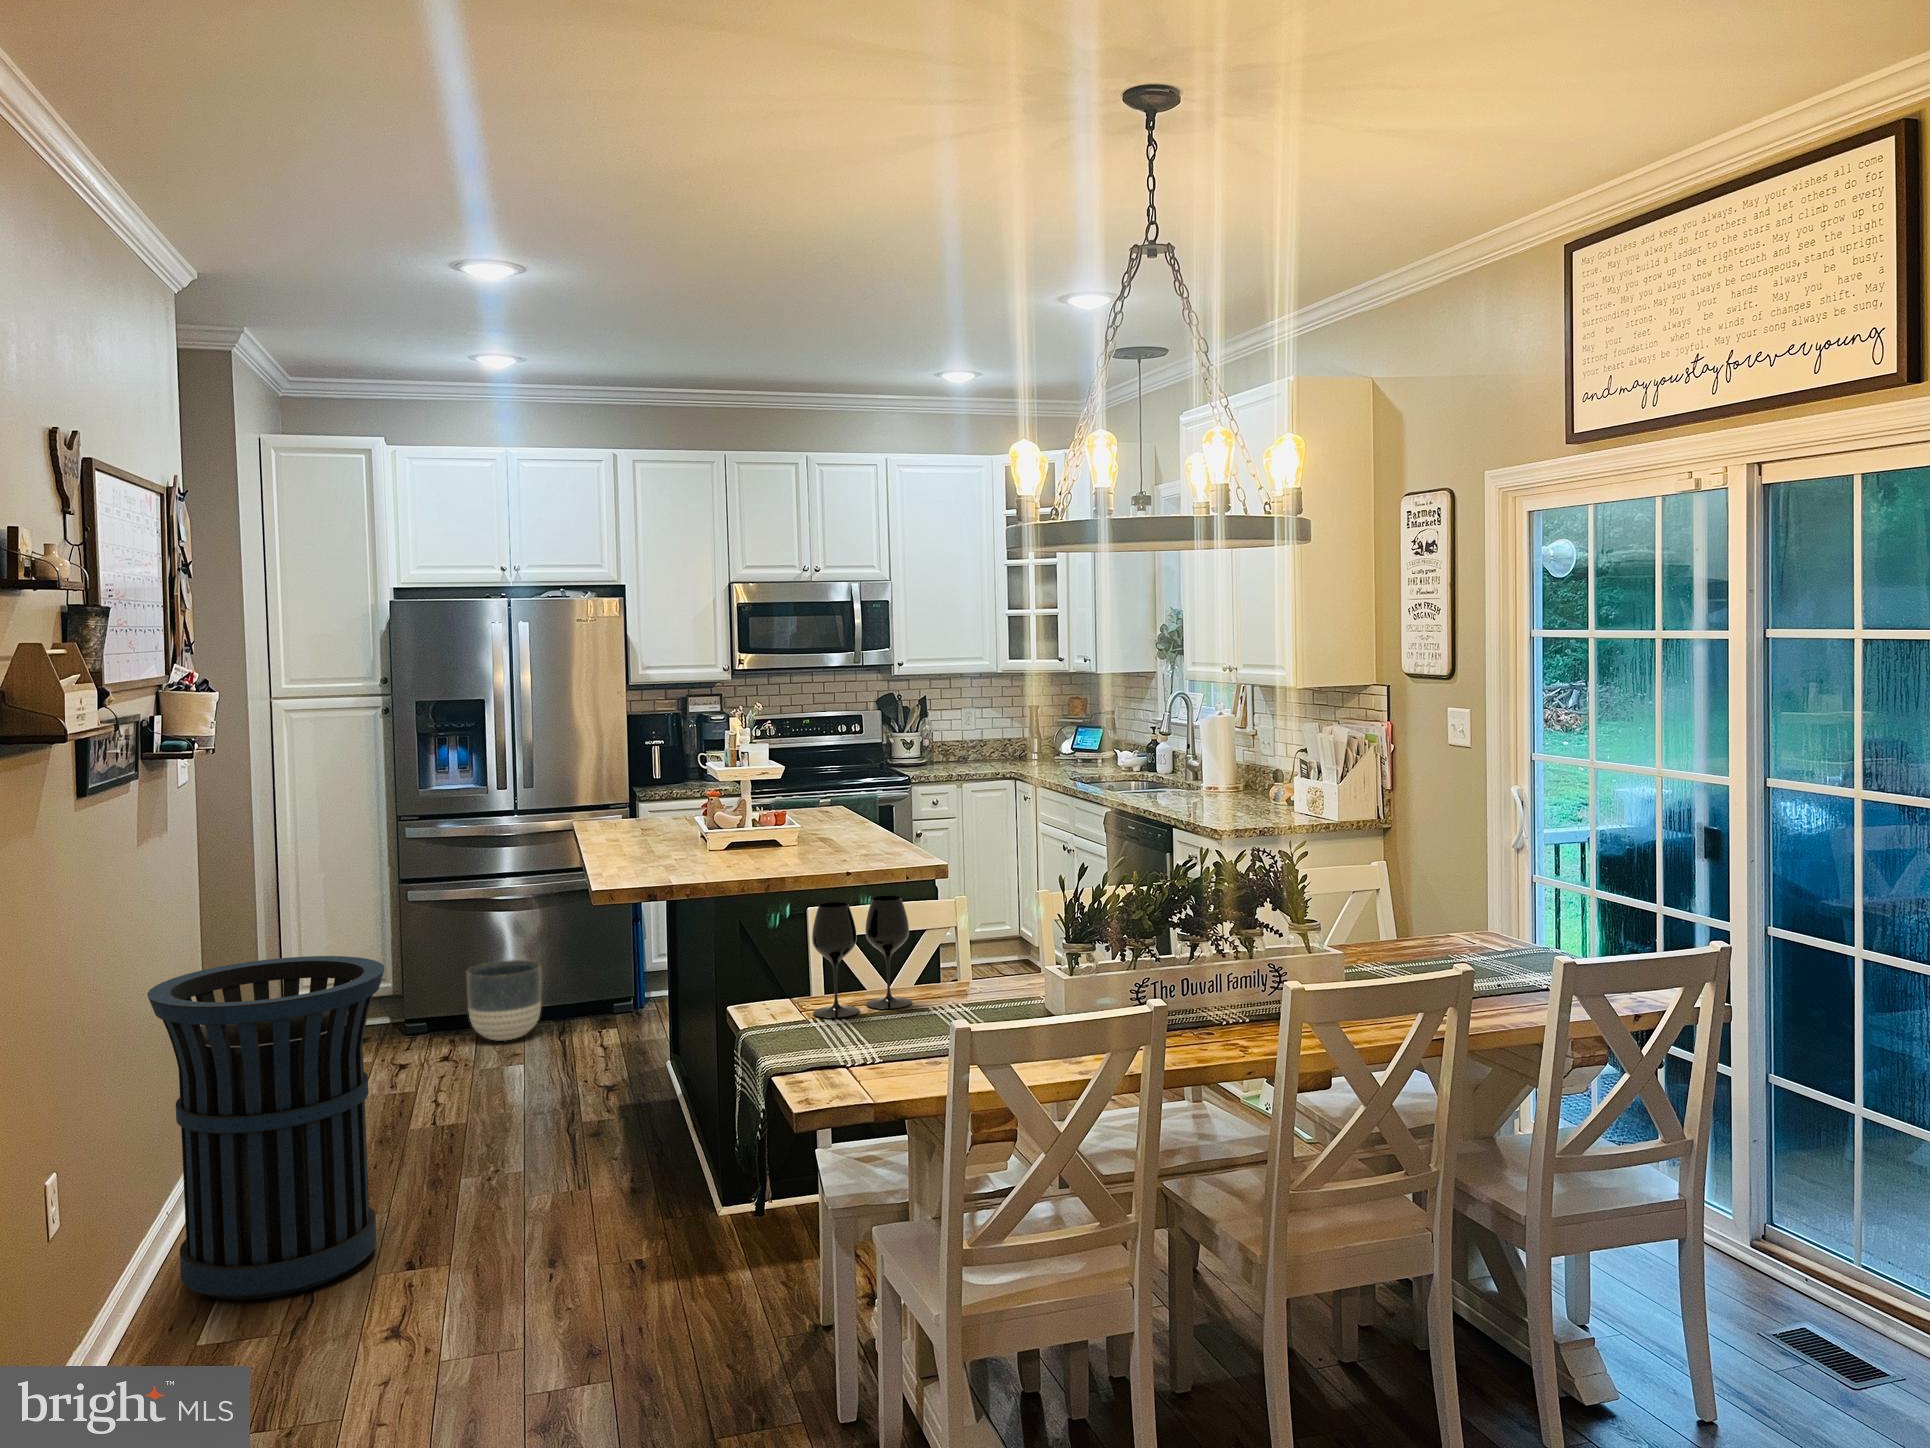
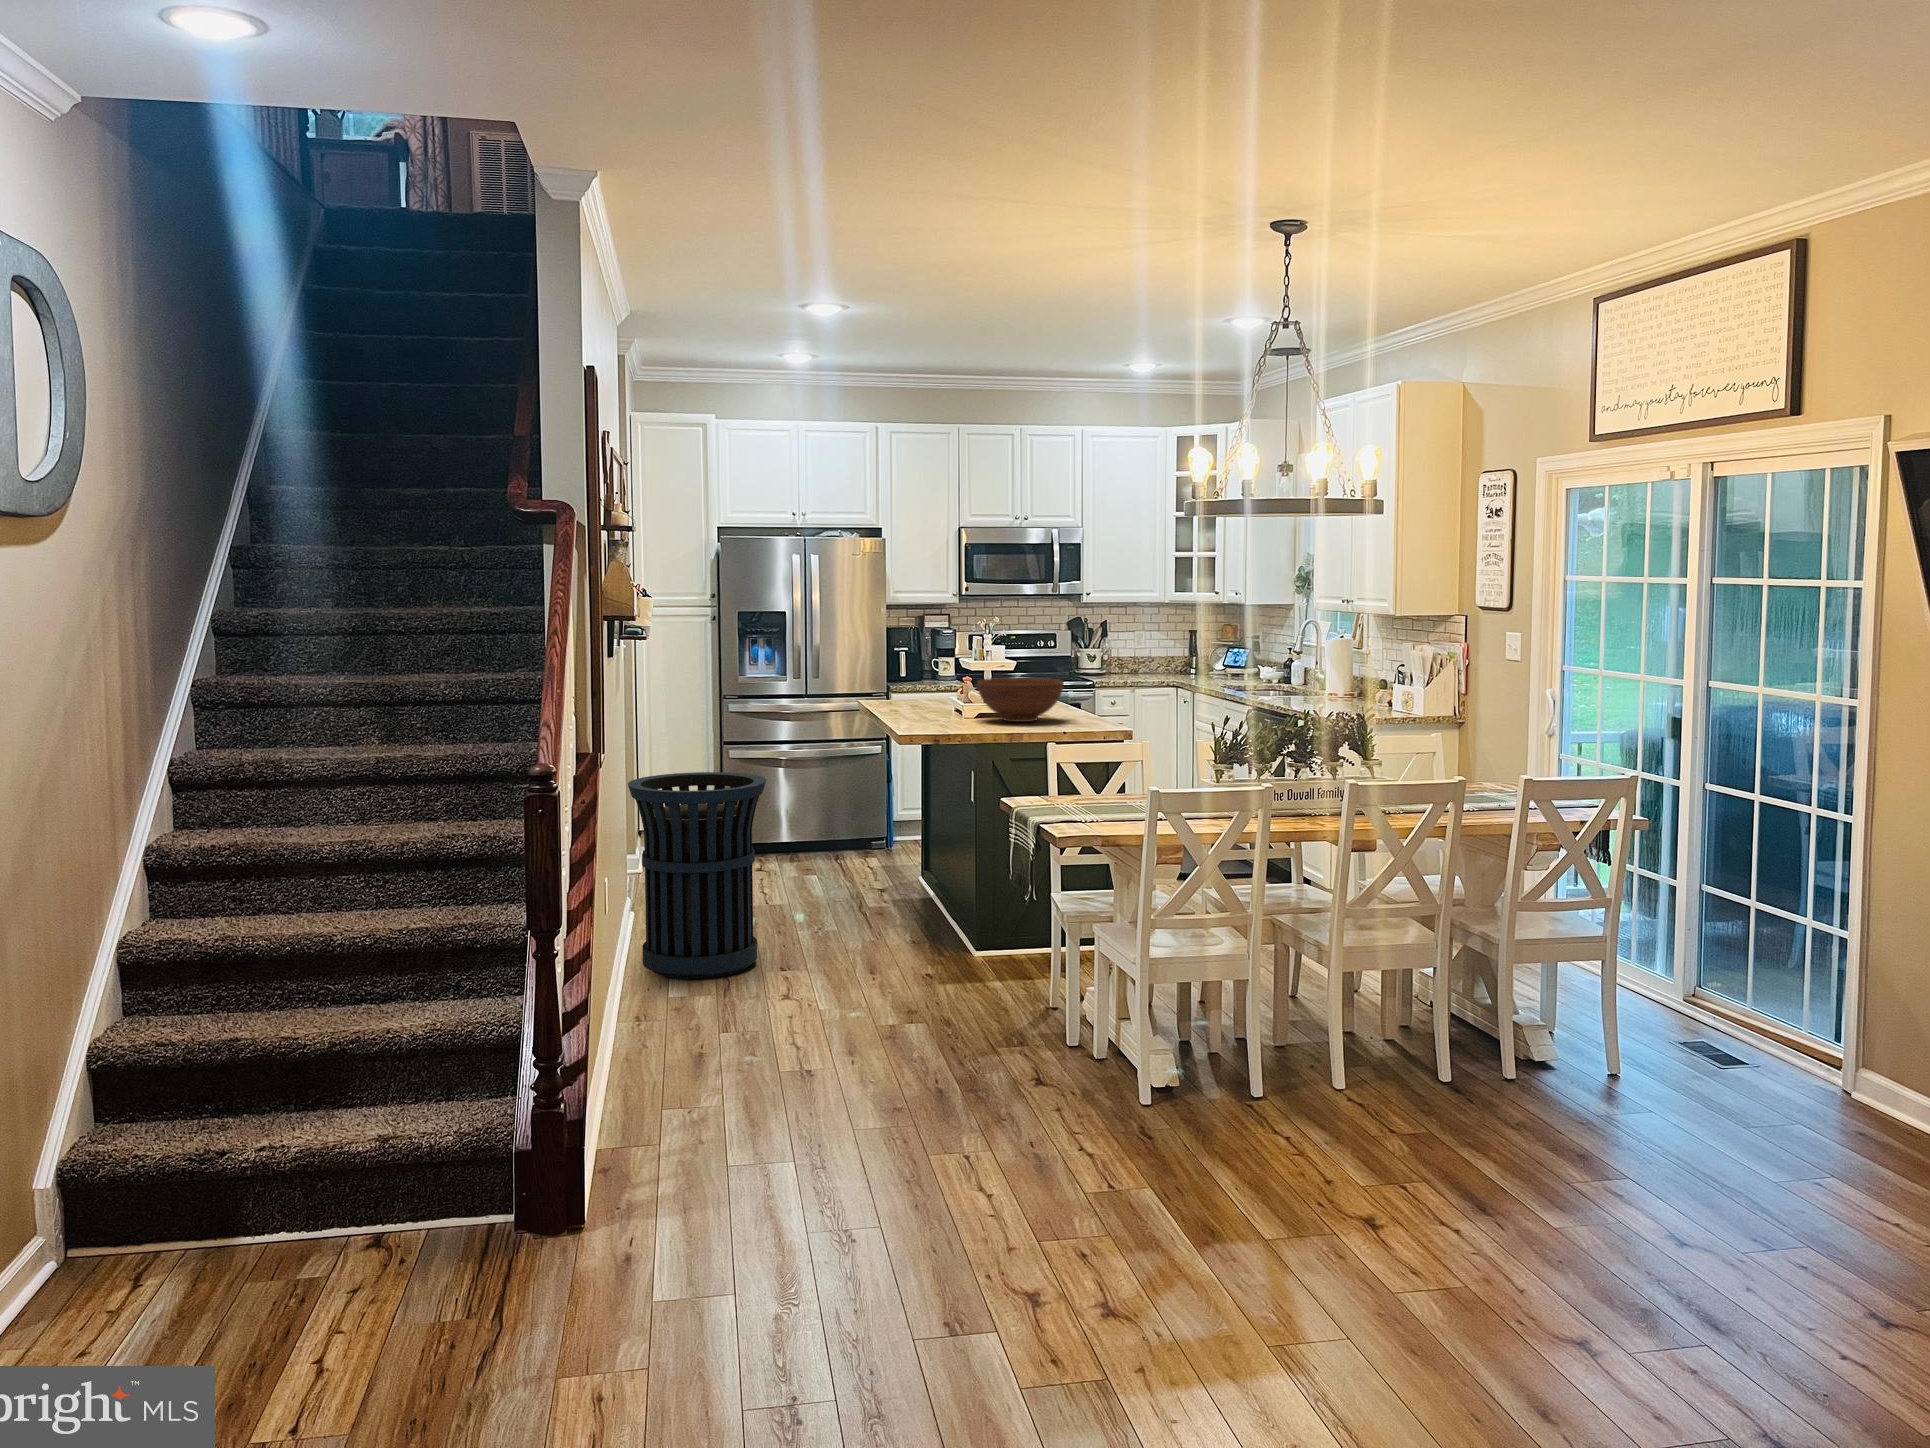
fruit bowl: none [719,791,847,859] -> present [977,678,1064,722]
wine glass: present [812,895,912,1018] -> none [1054,734,1116,806]
planter: present [467,960,541,1041] -> none [771,805,822,862]

